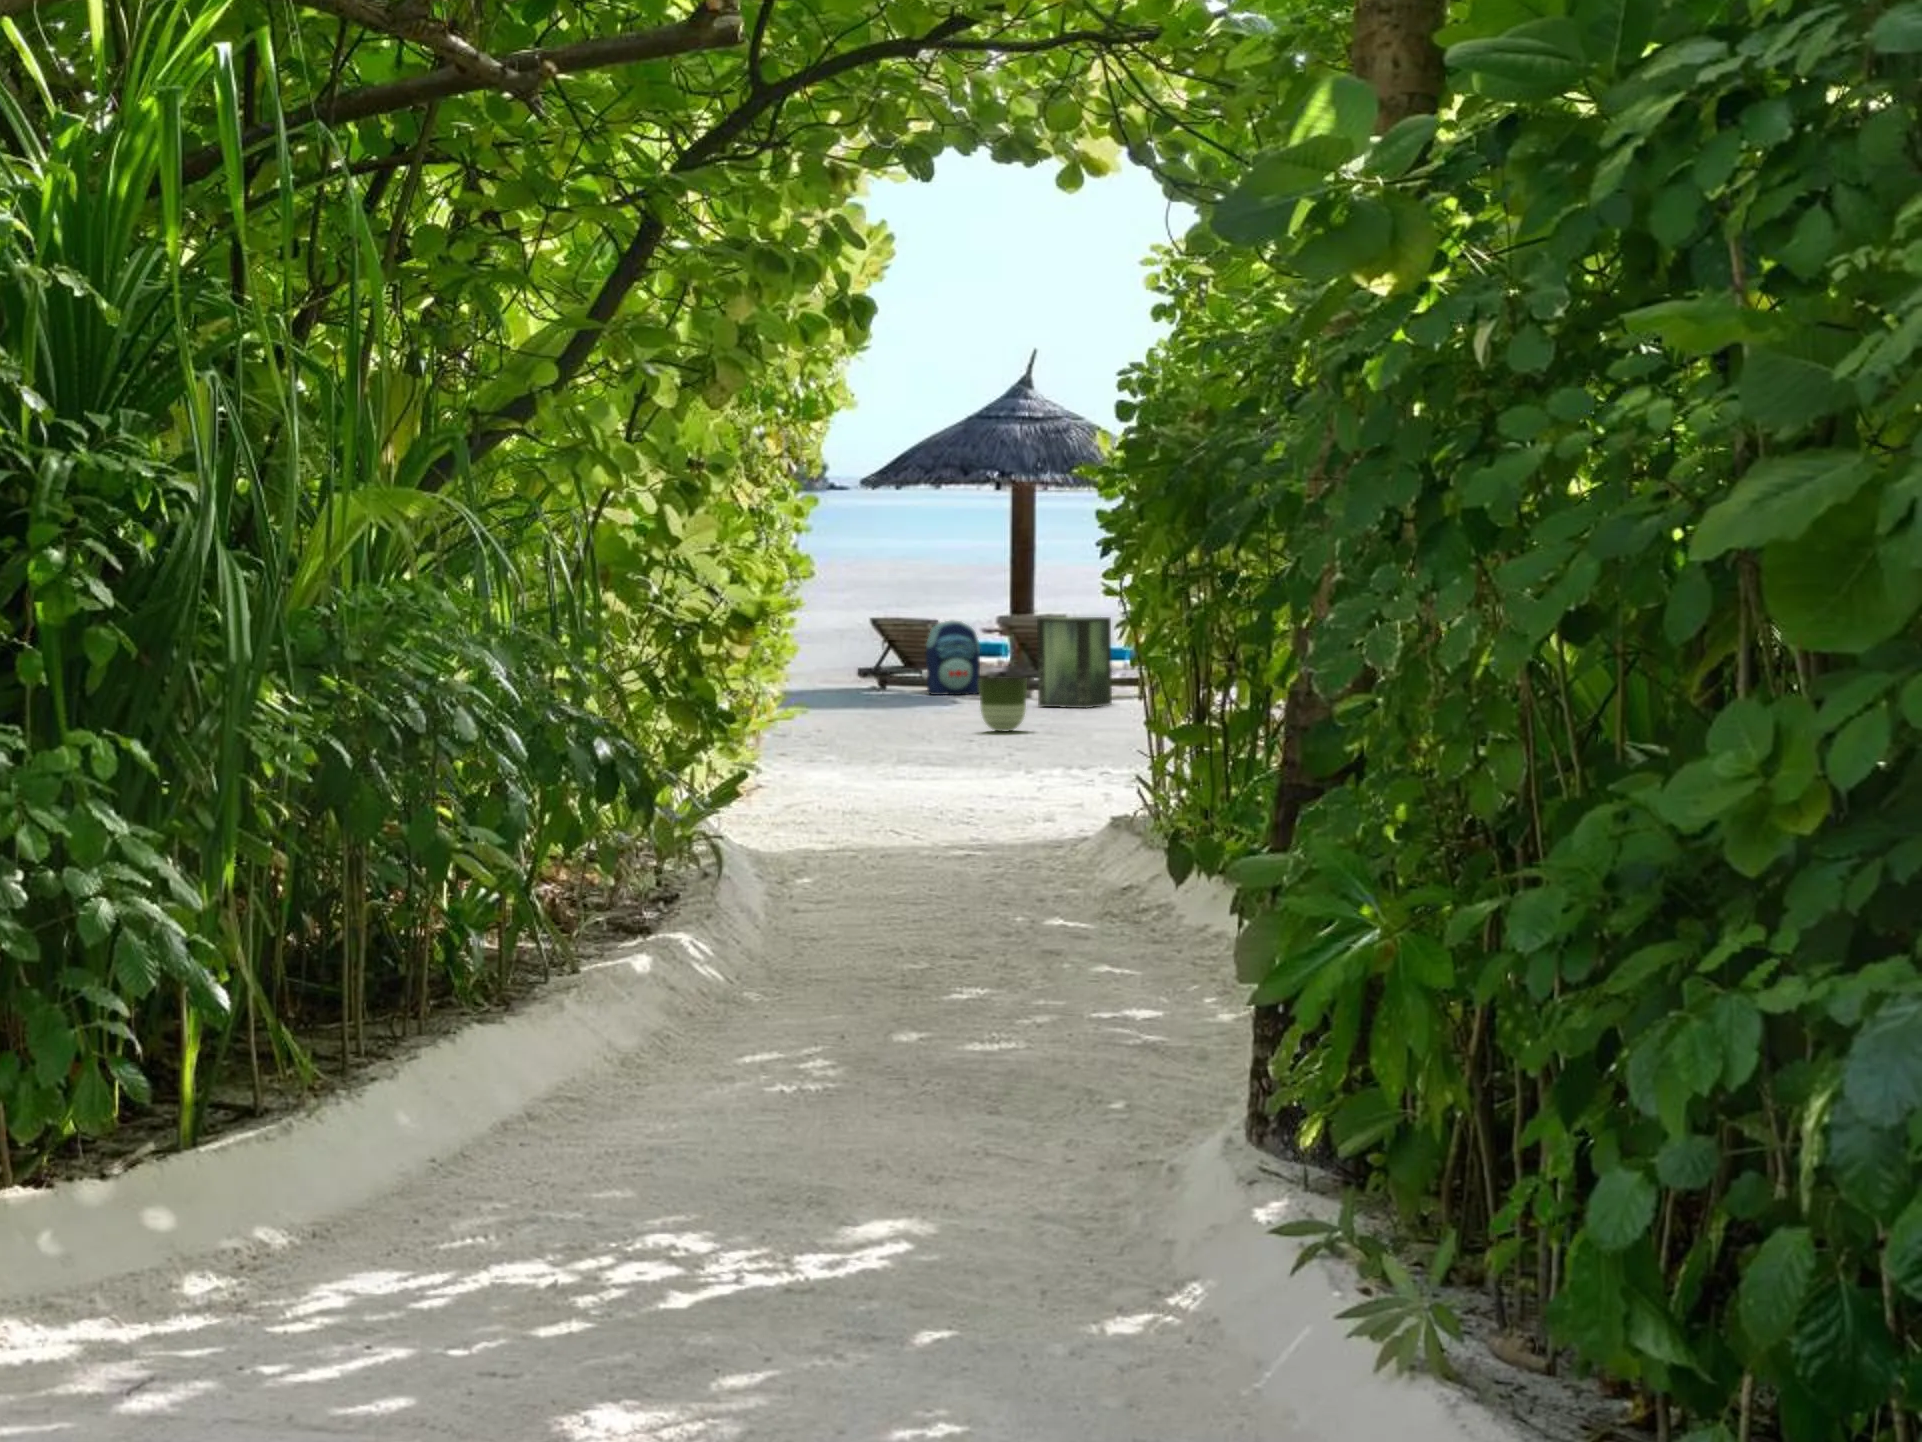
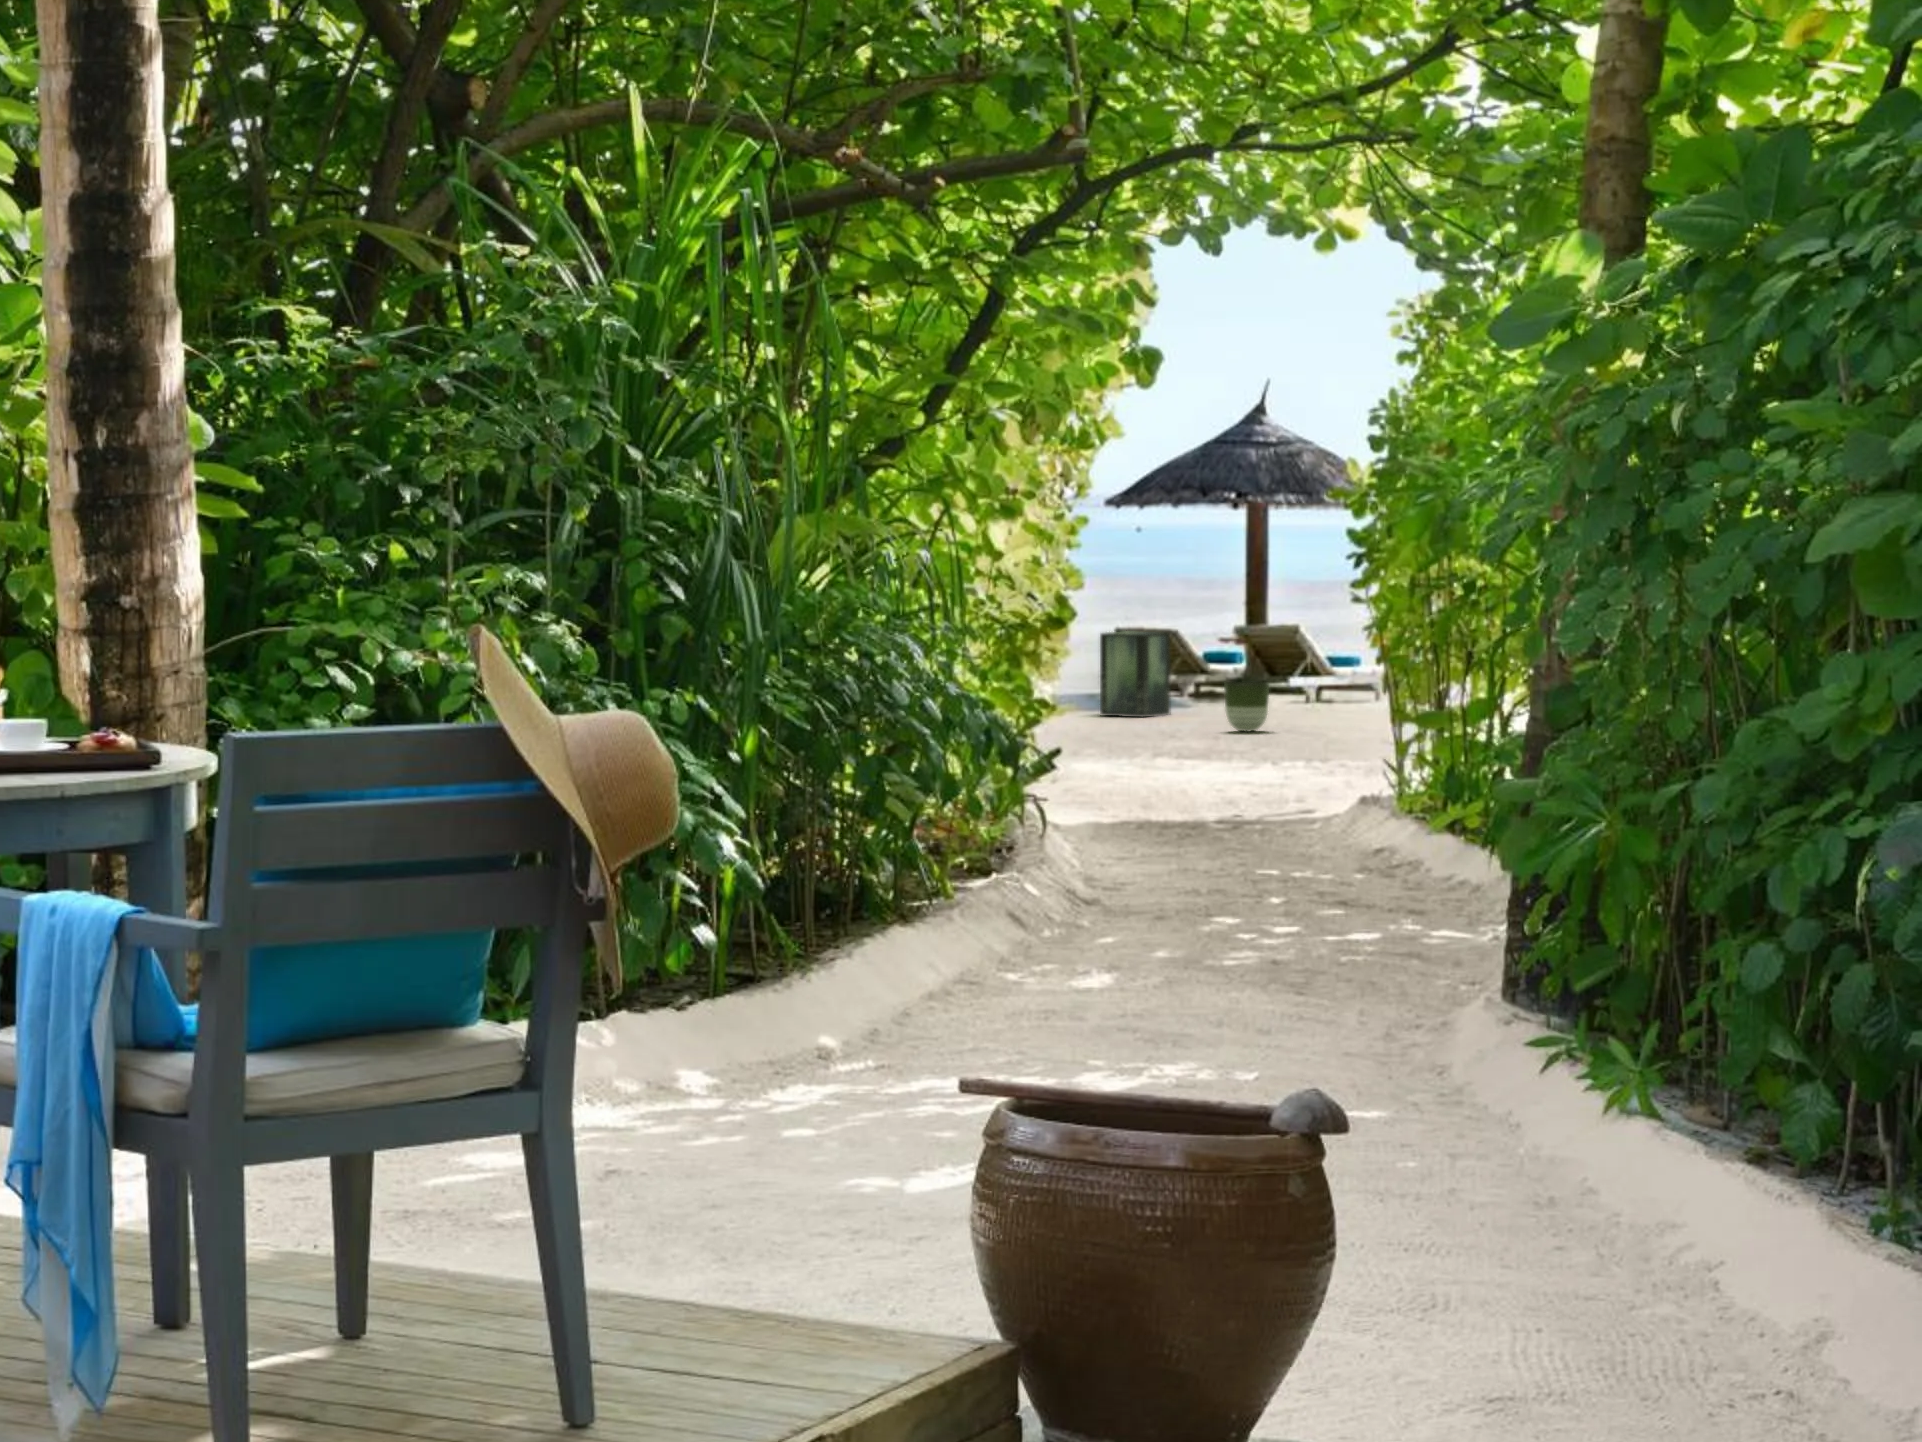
storage box: present [1037,617,1112,708] -> present [1100,631,1171,717]
backpack: present [925,621,980,695] -> none [1167,629,1220,699]

